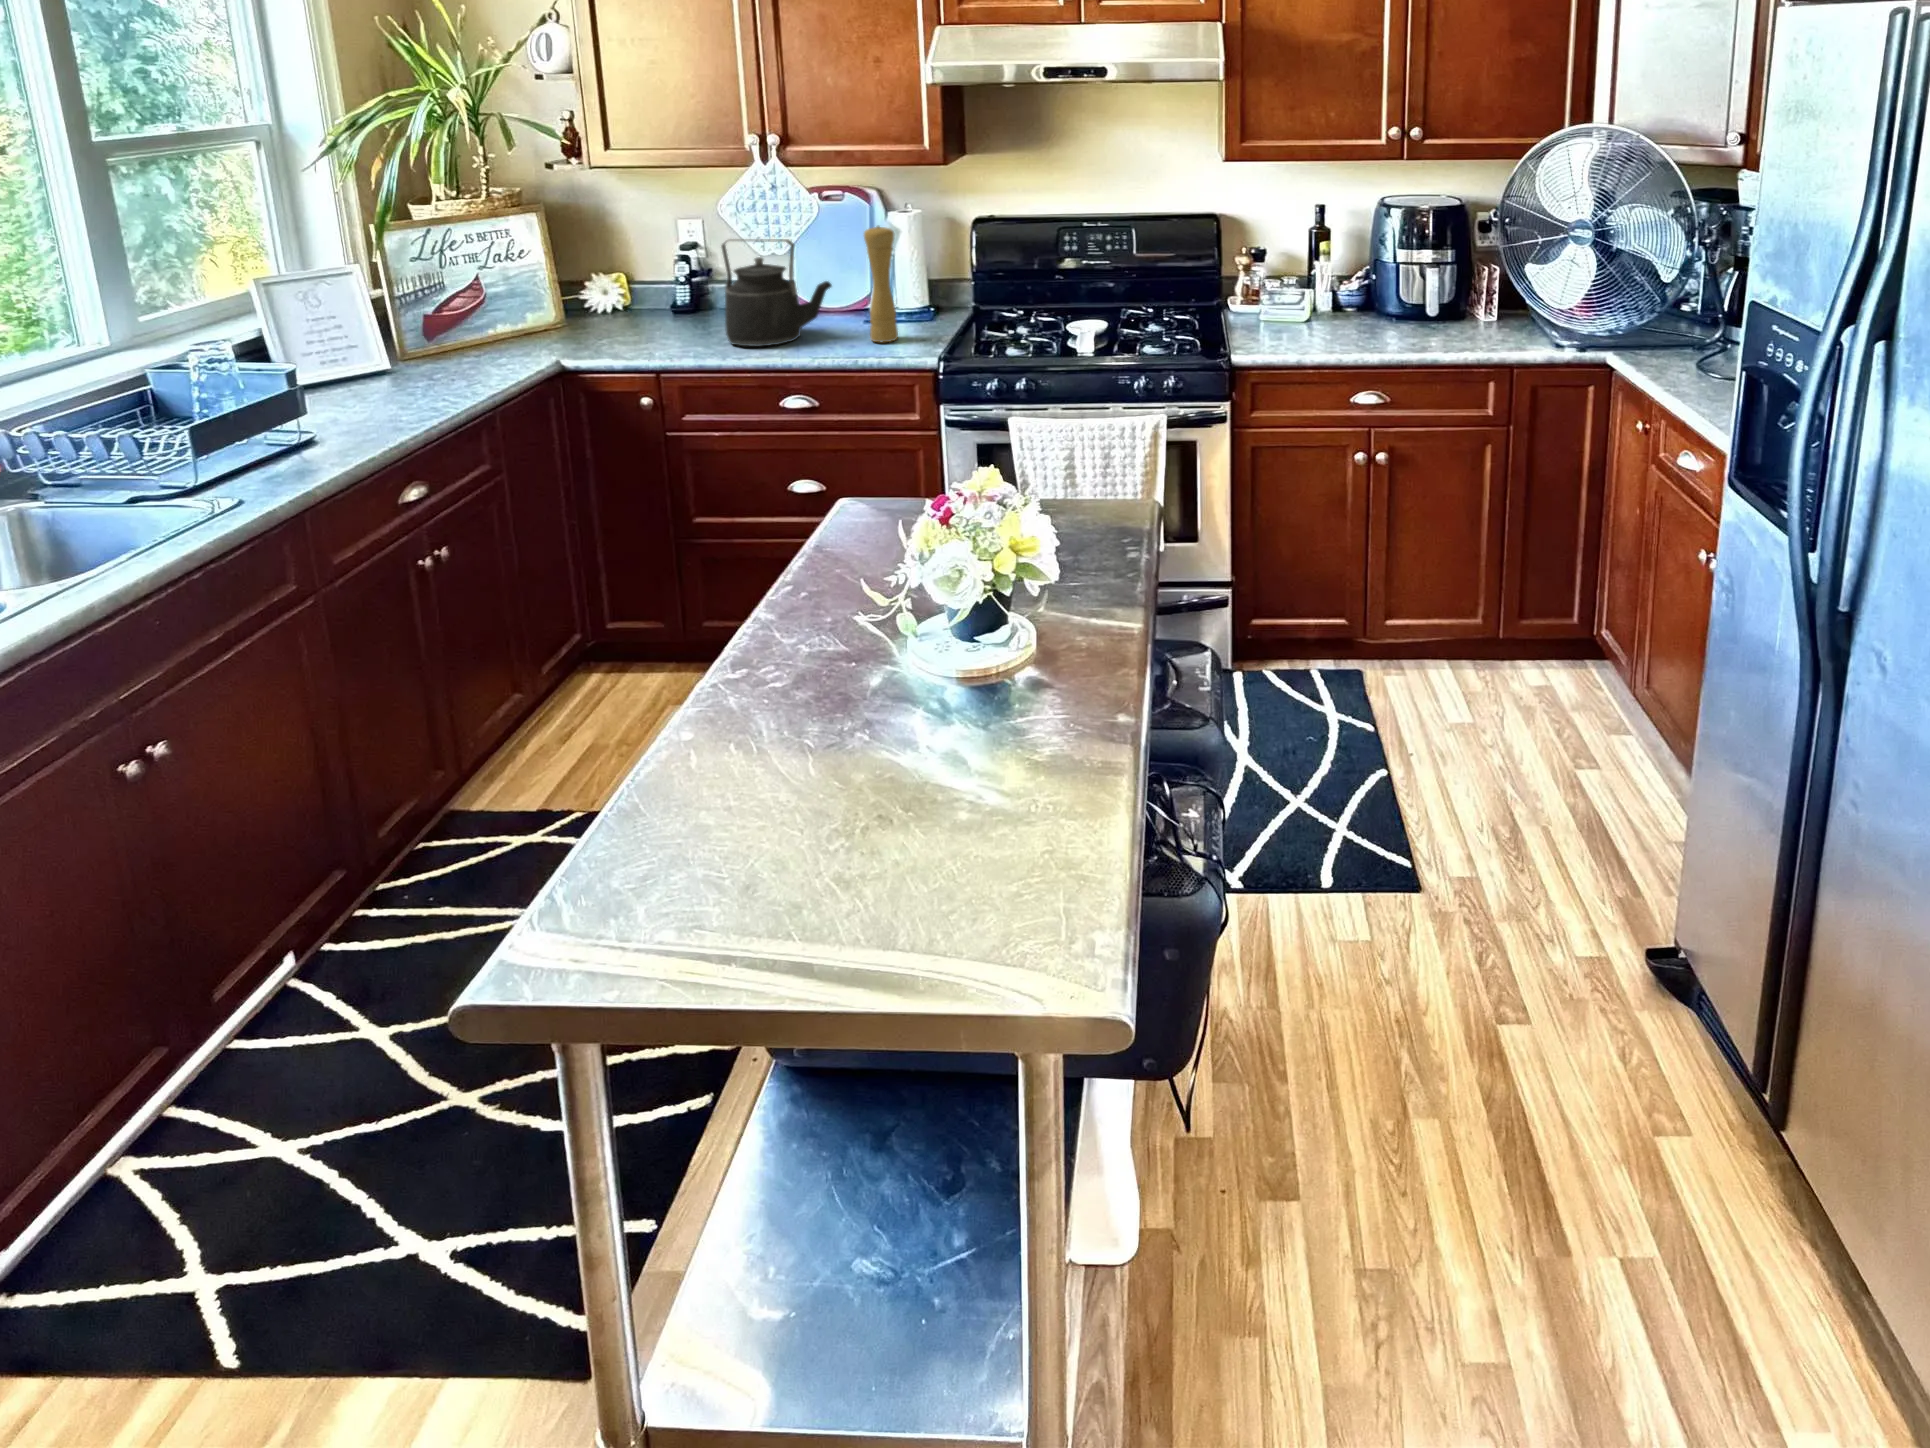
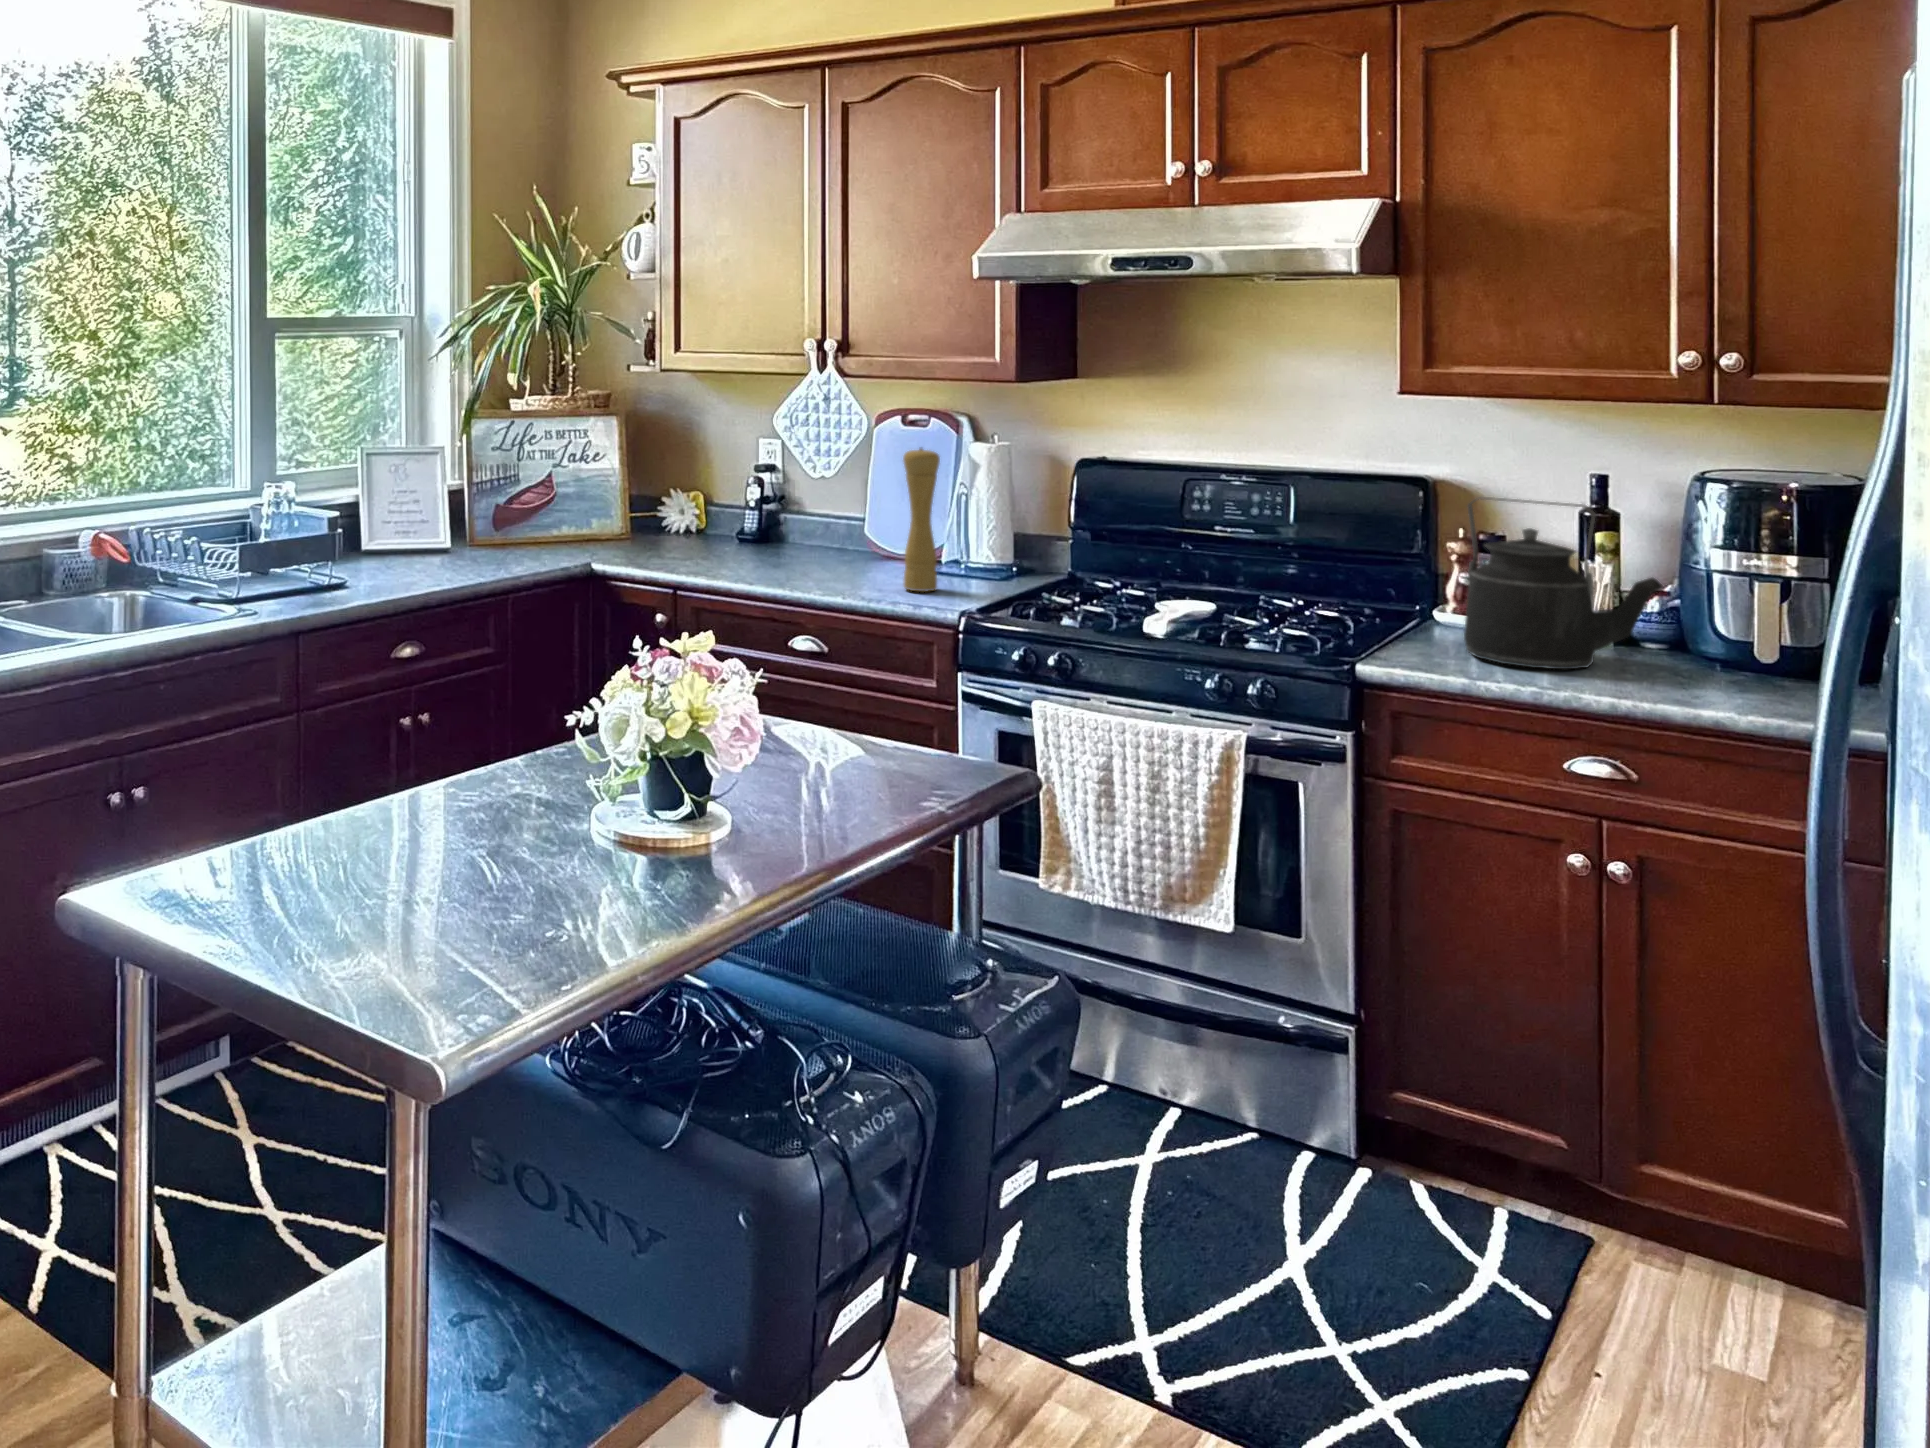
kettle: present [721,239,832,346] -> present [1464,496,1663,669]

